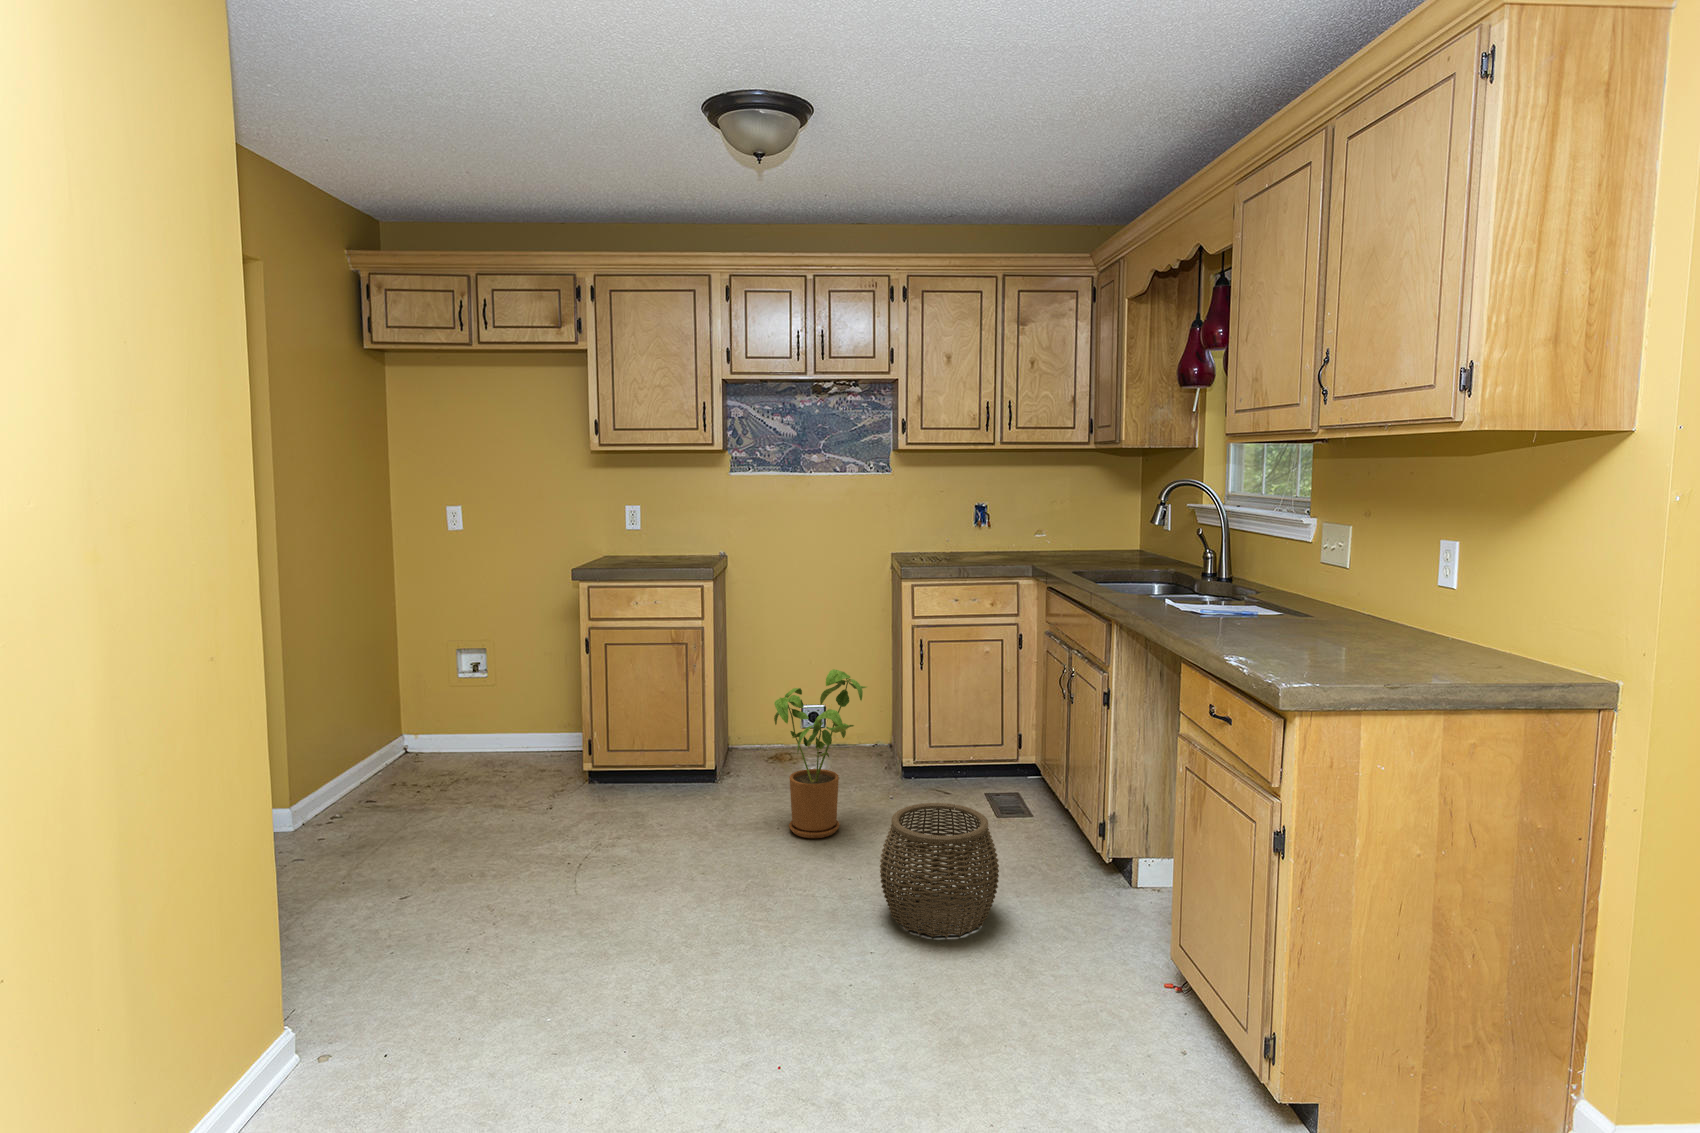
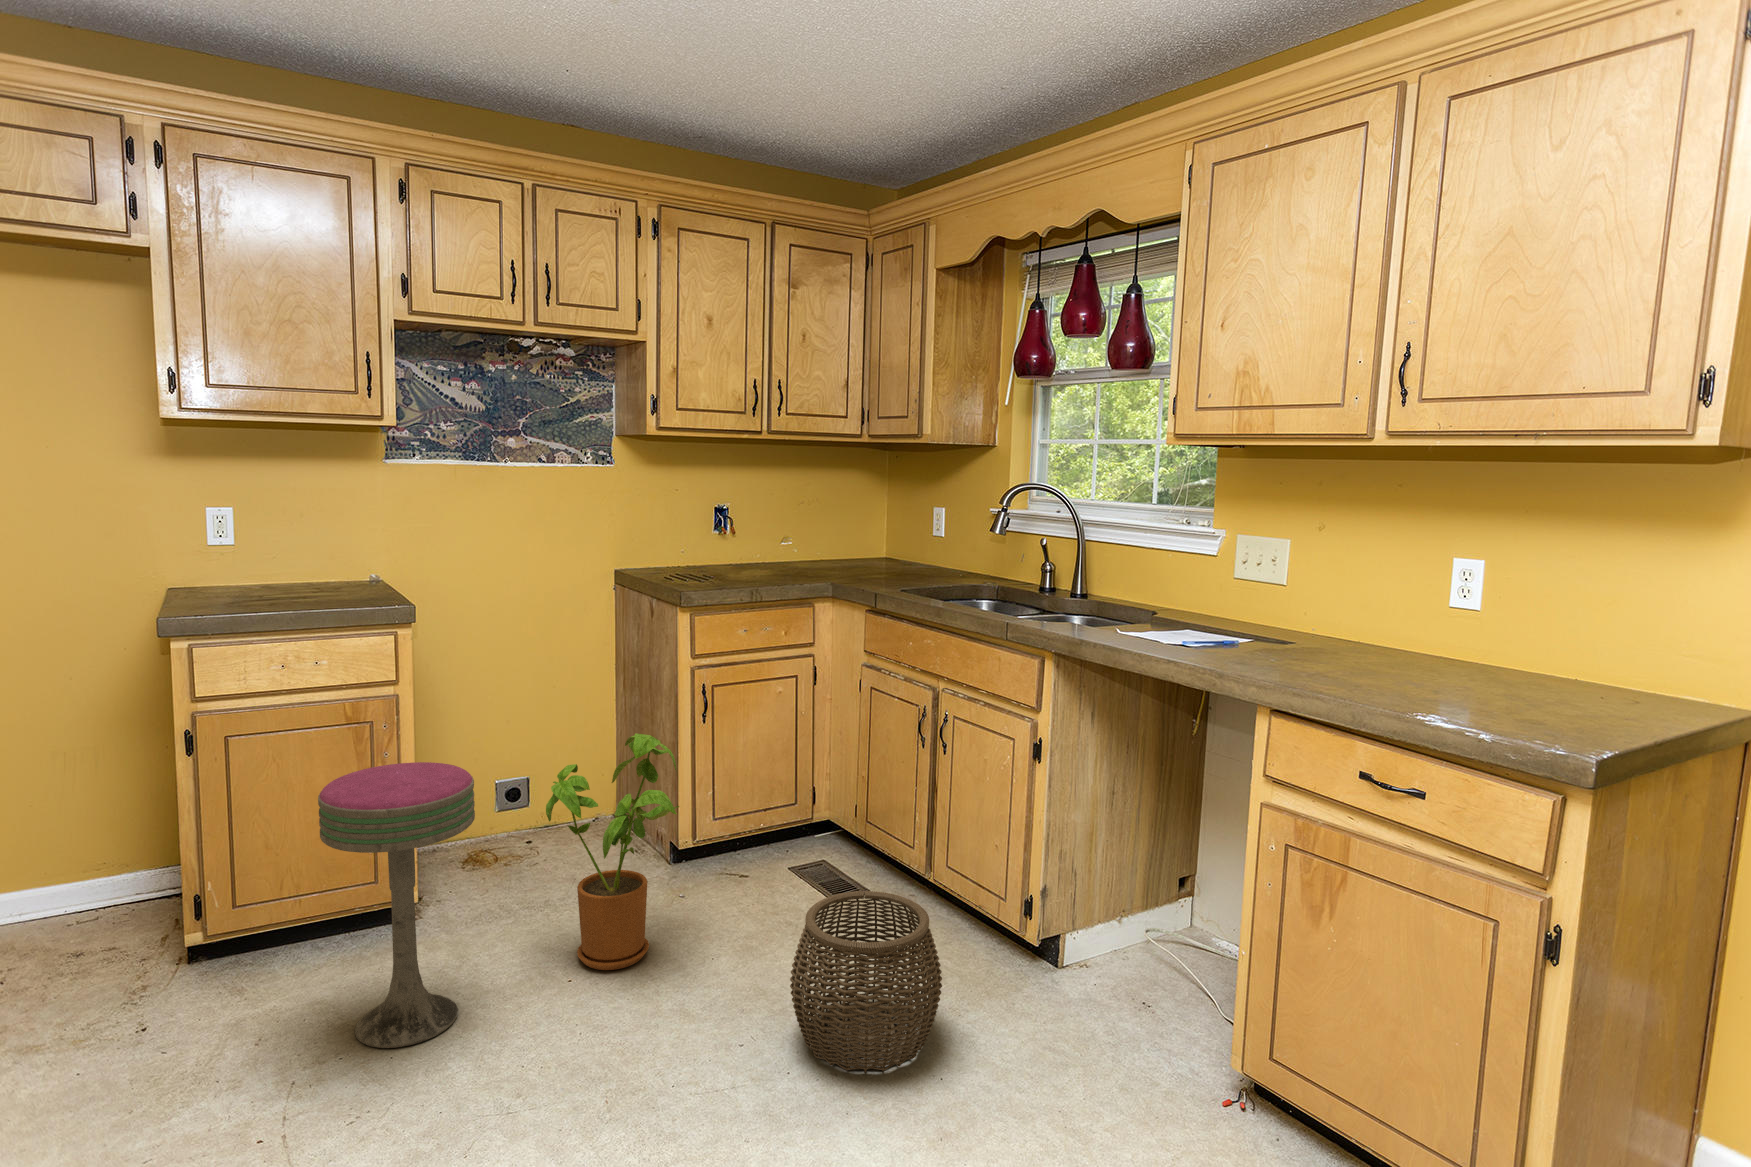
bar stool: none [622,671,714,851] -> present [318,762,475,1048]

